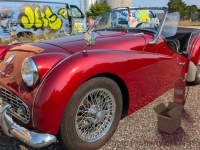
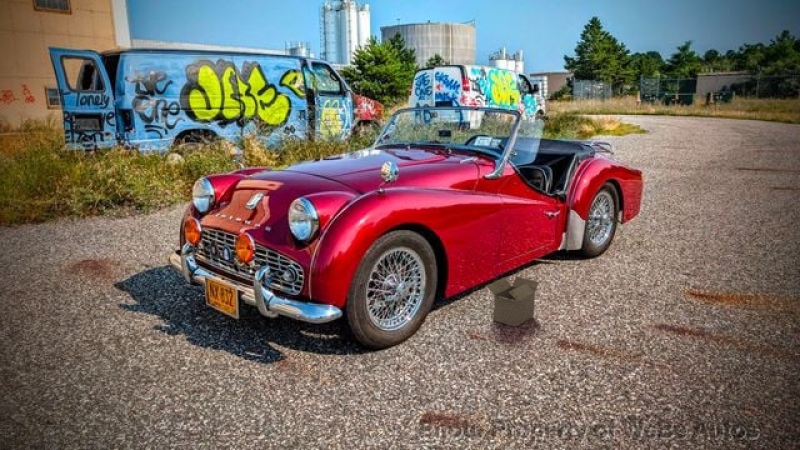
fire extinguisher: present [173,73,189,111] -> none [526,230,552,297]

